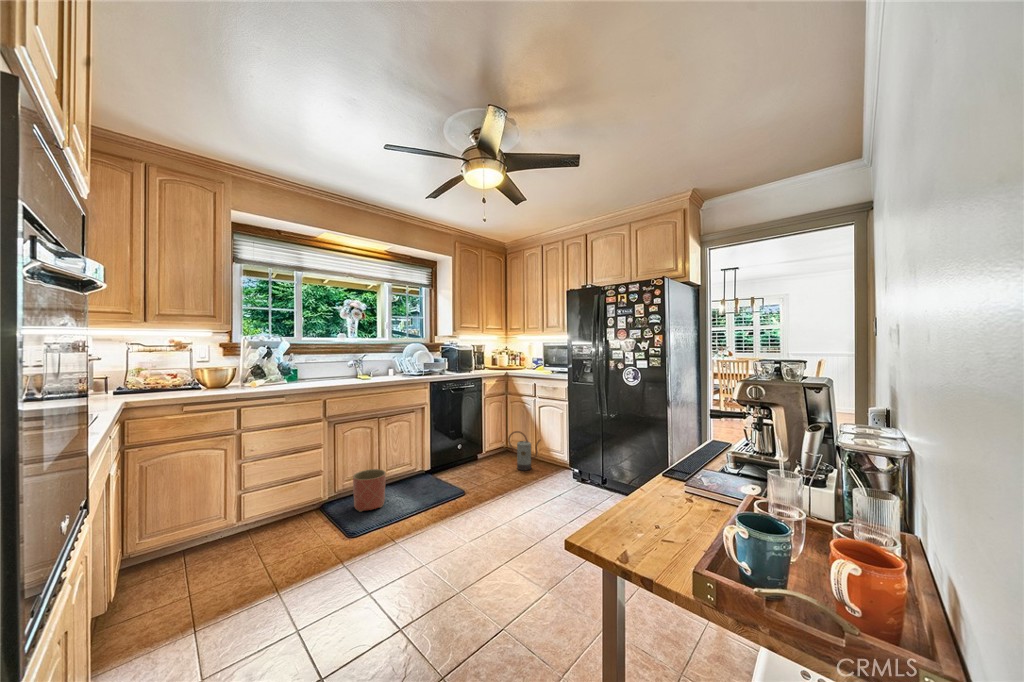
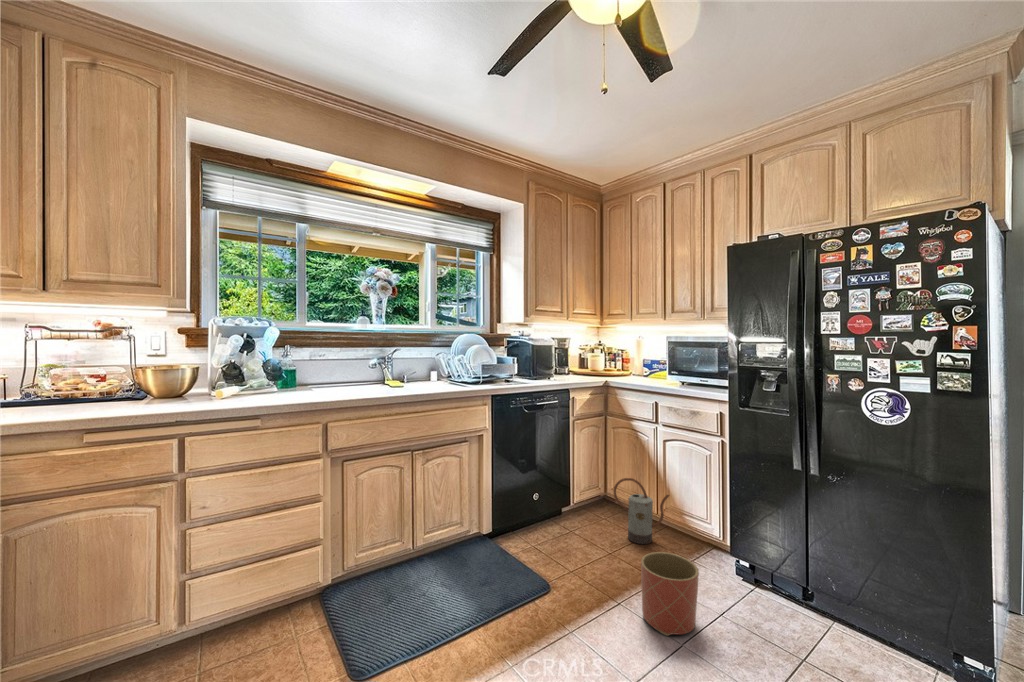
planter: present [353,469,386,512] -> present [641,552,699,636]

